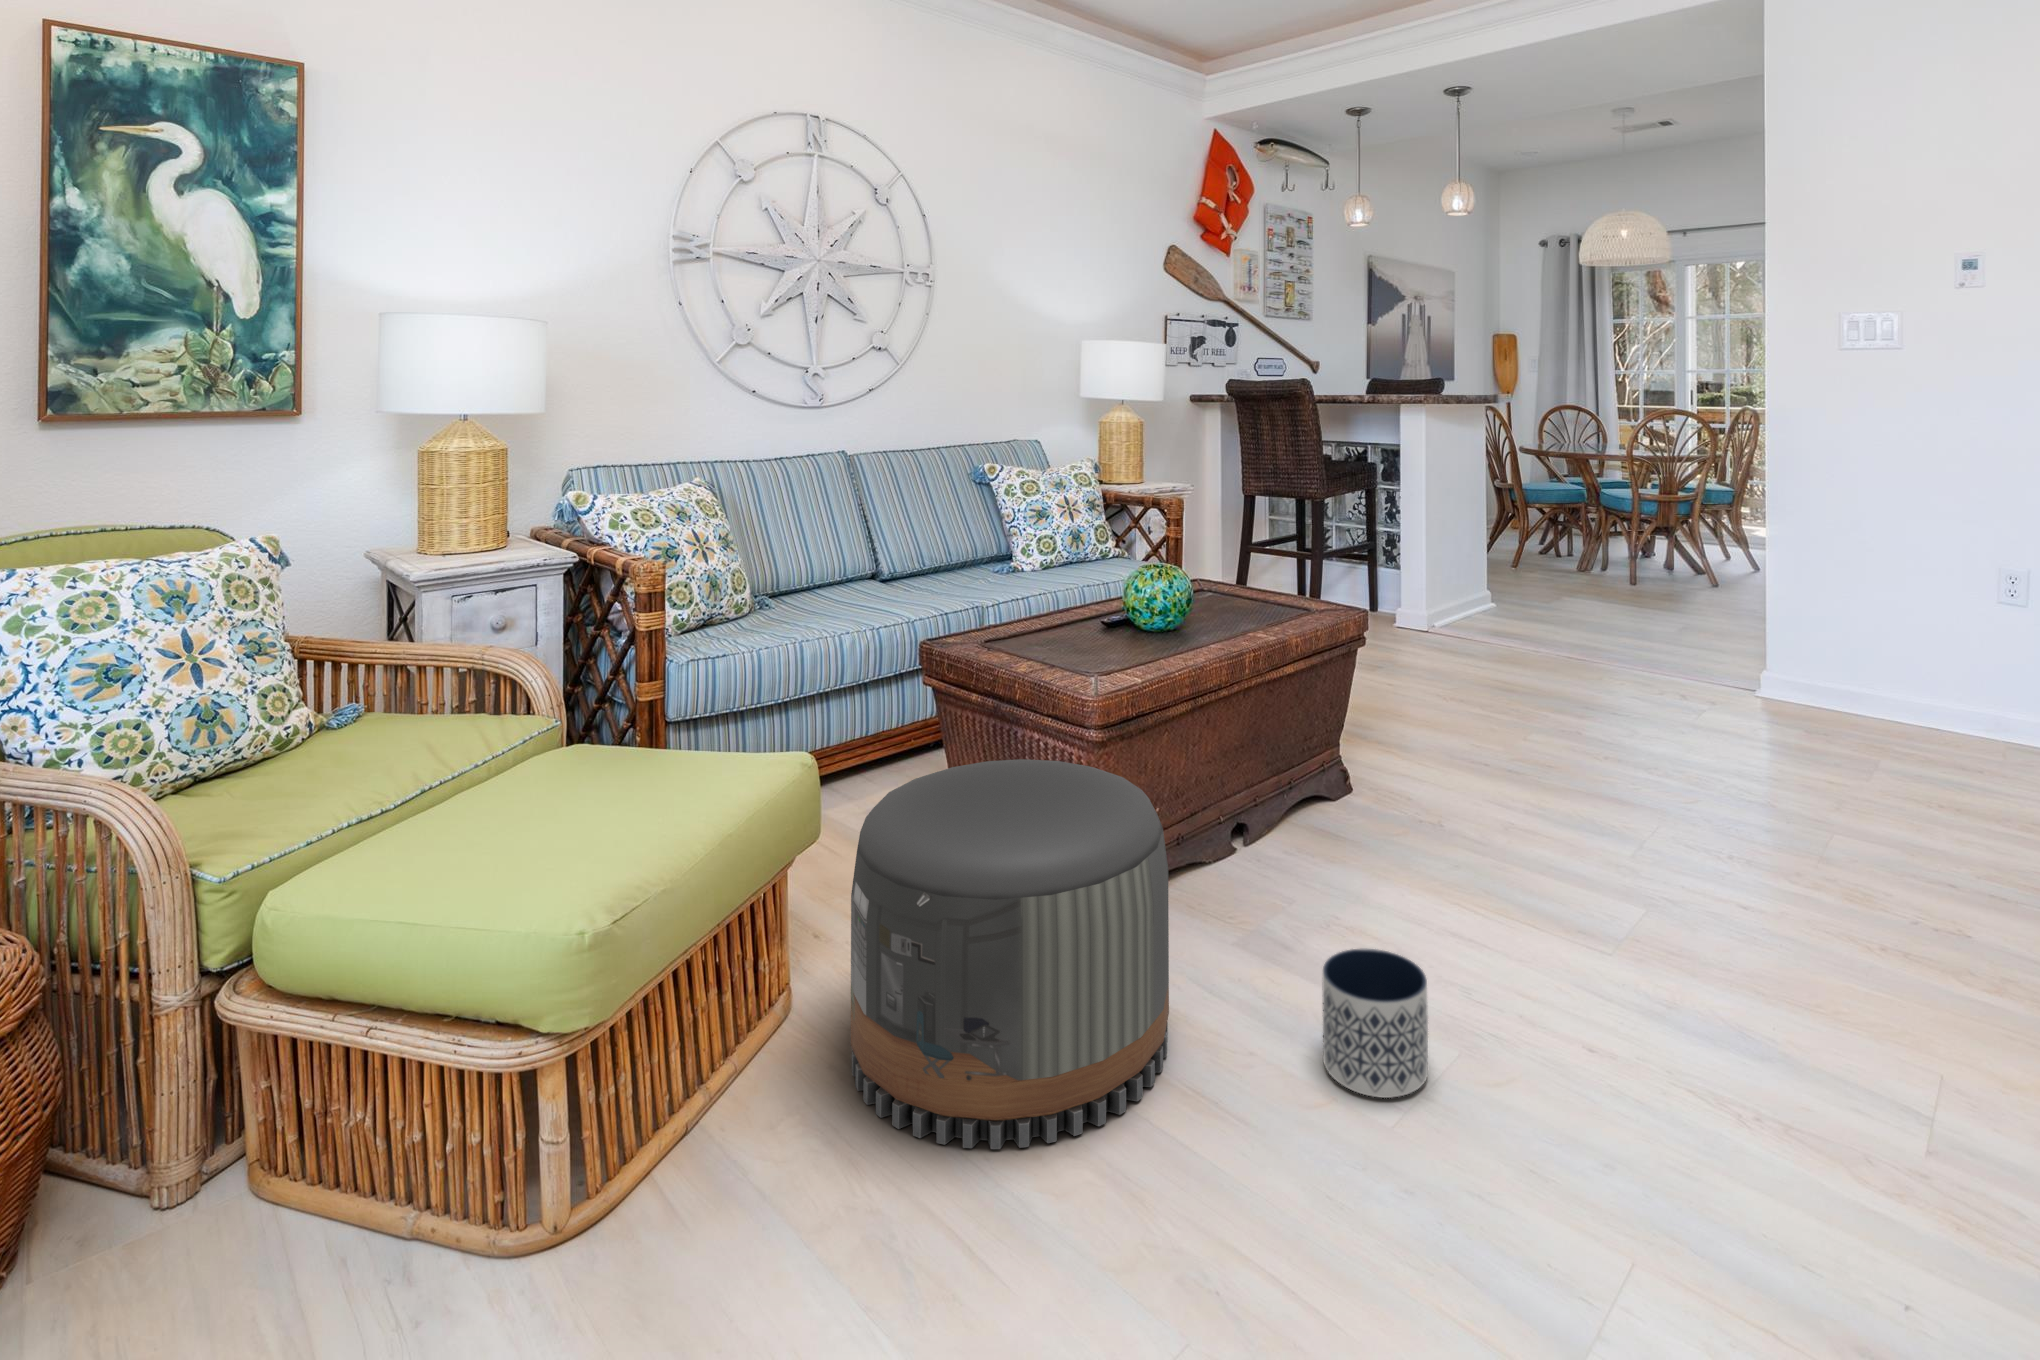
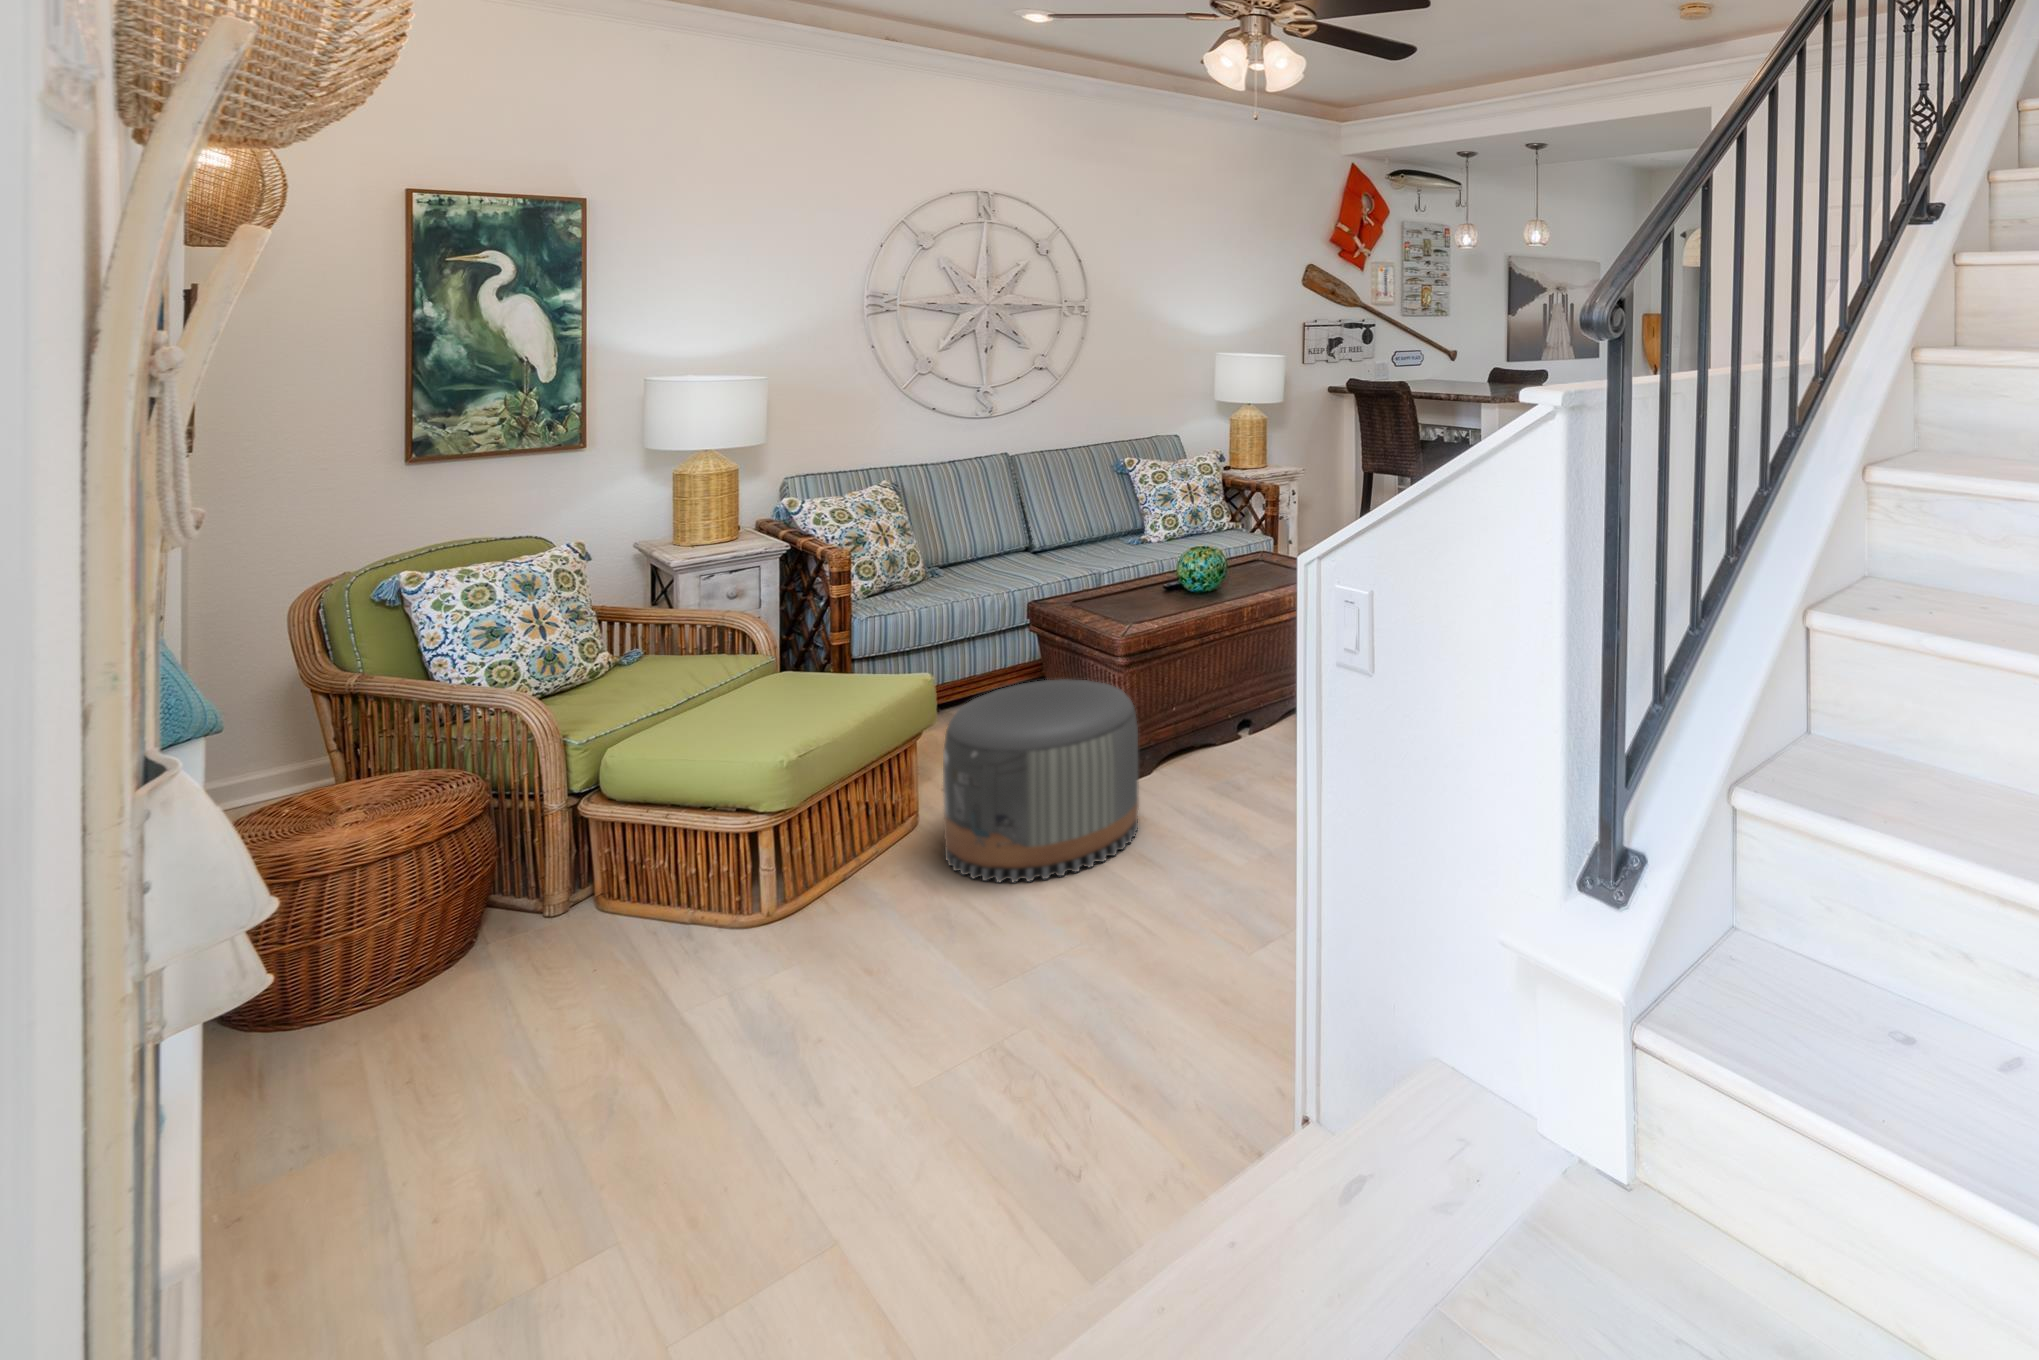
planter: present [1322,949,1428,1098] -> none [1217,783,1276,858]

